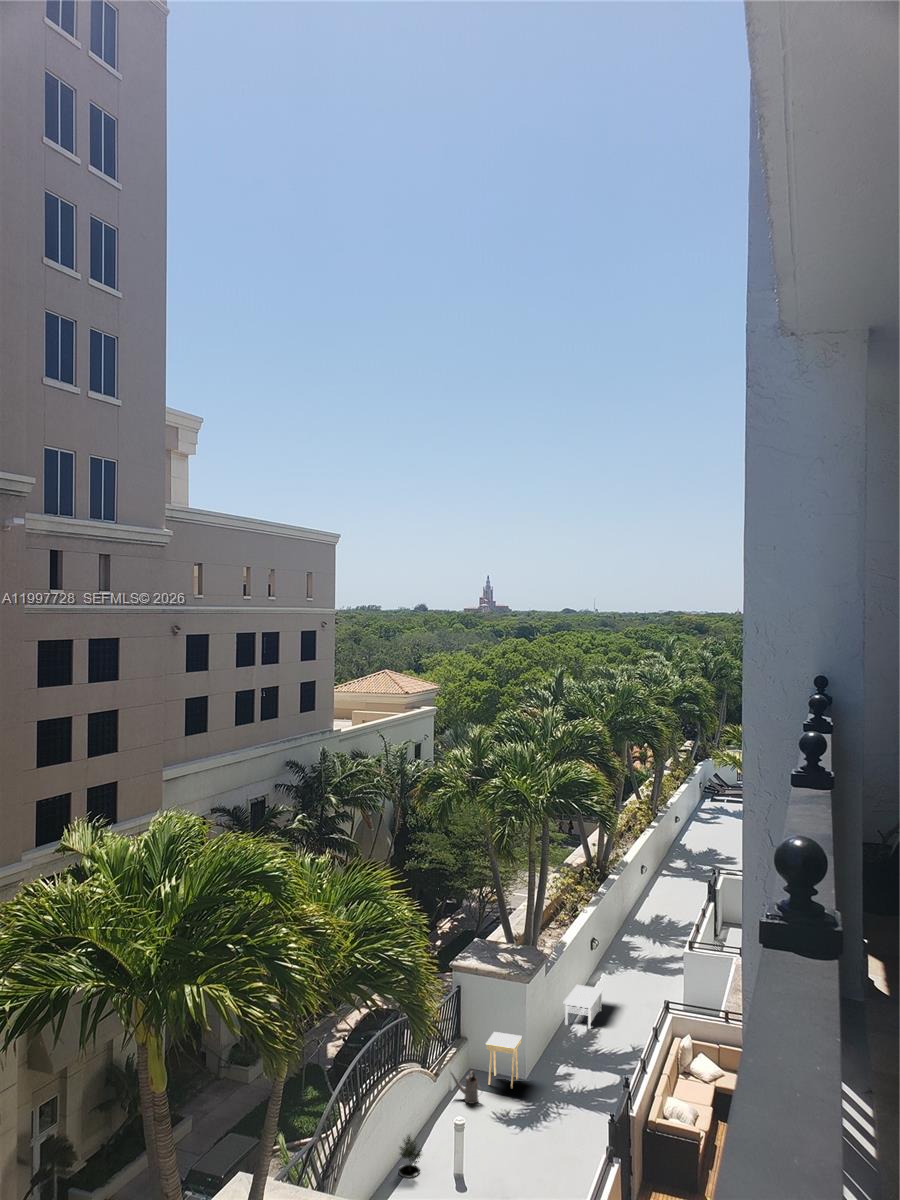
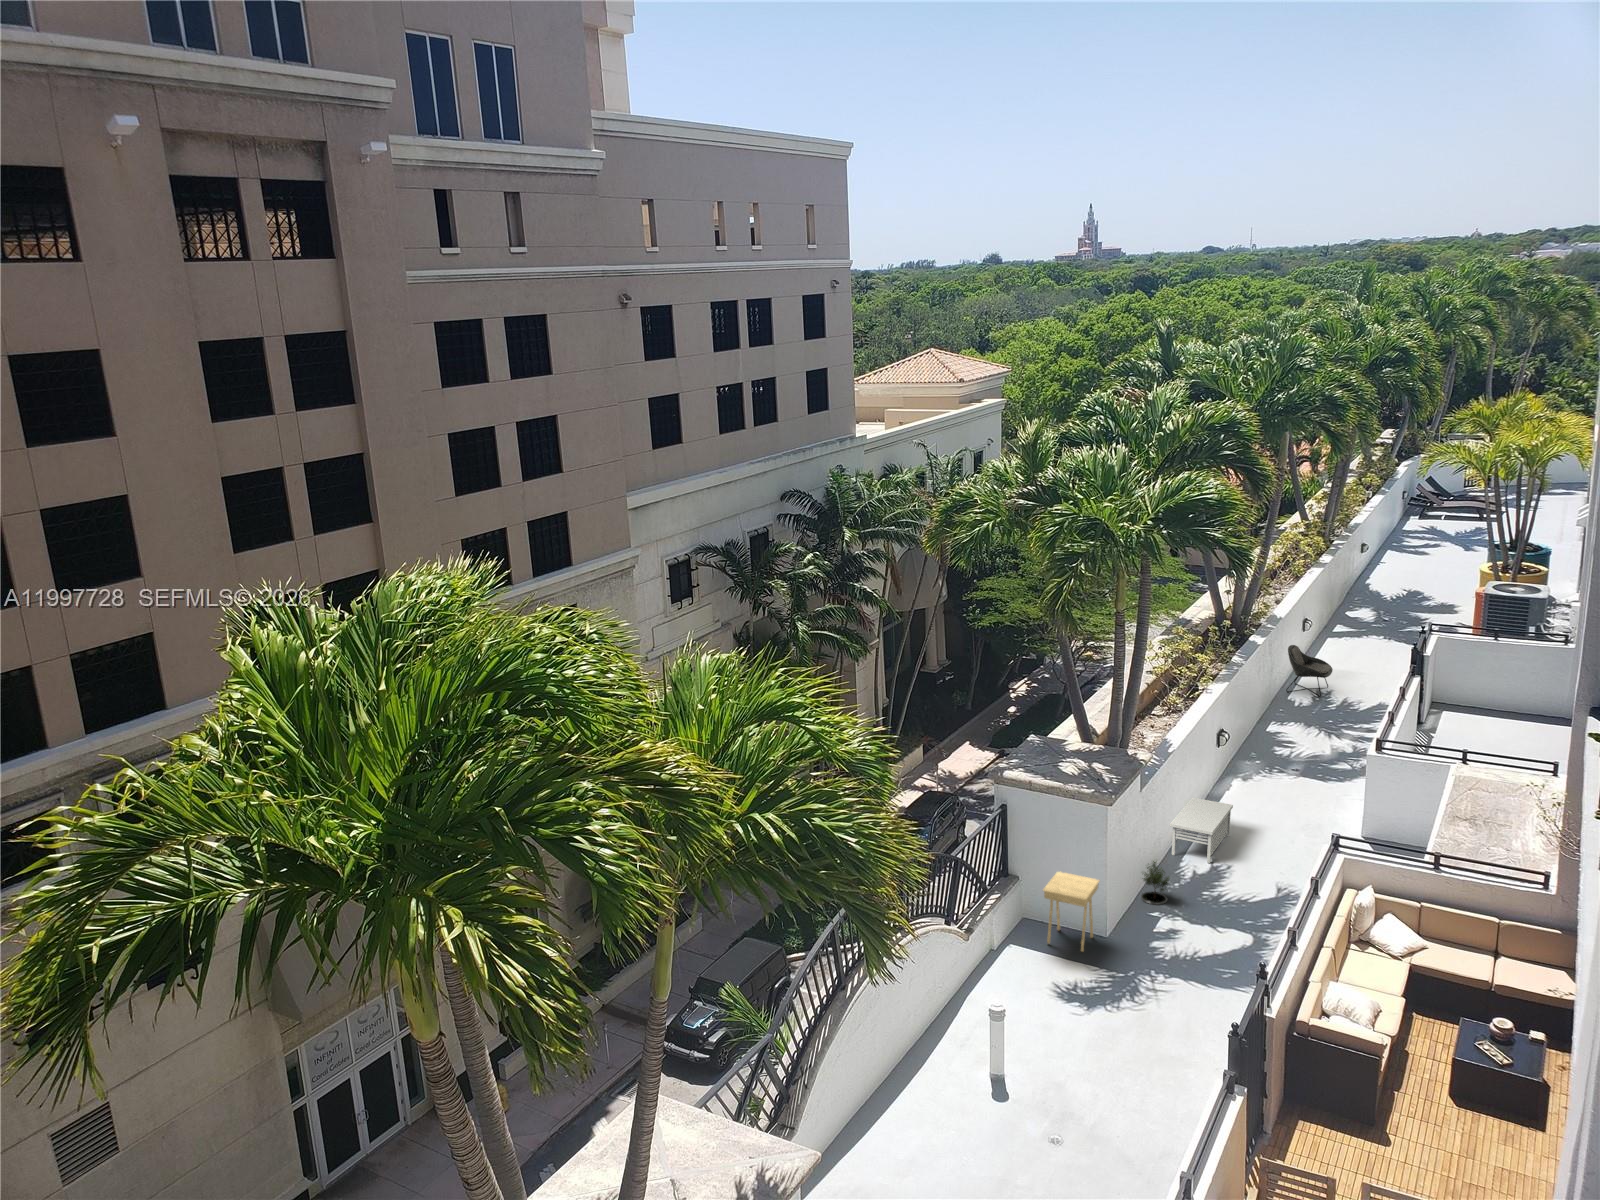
lounge chair: none [632,883,661,920] -> present [1286,645,1333,697]
watering can: present [451,1071,479,1104] -> none [988,926,1036,972]
potted tree: present [398,1135,422,1178] -> present [1141,861,1170,905]

